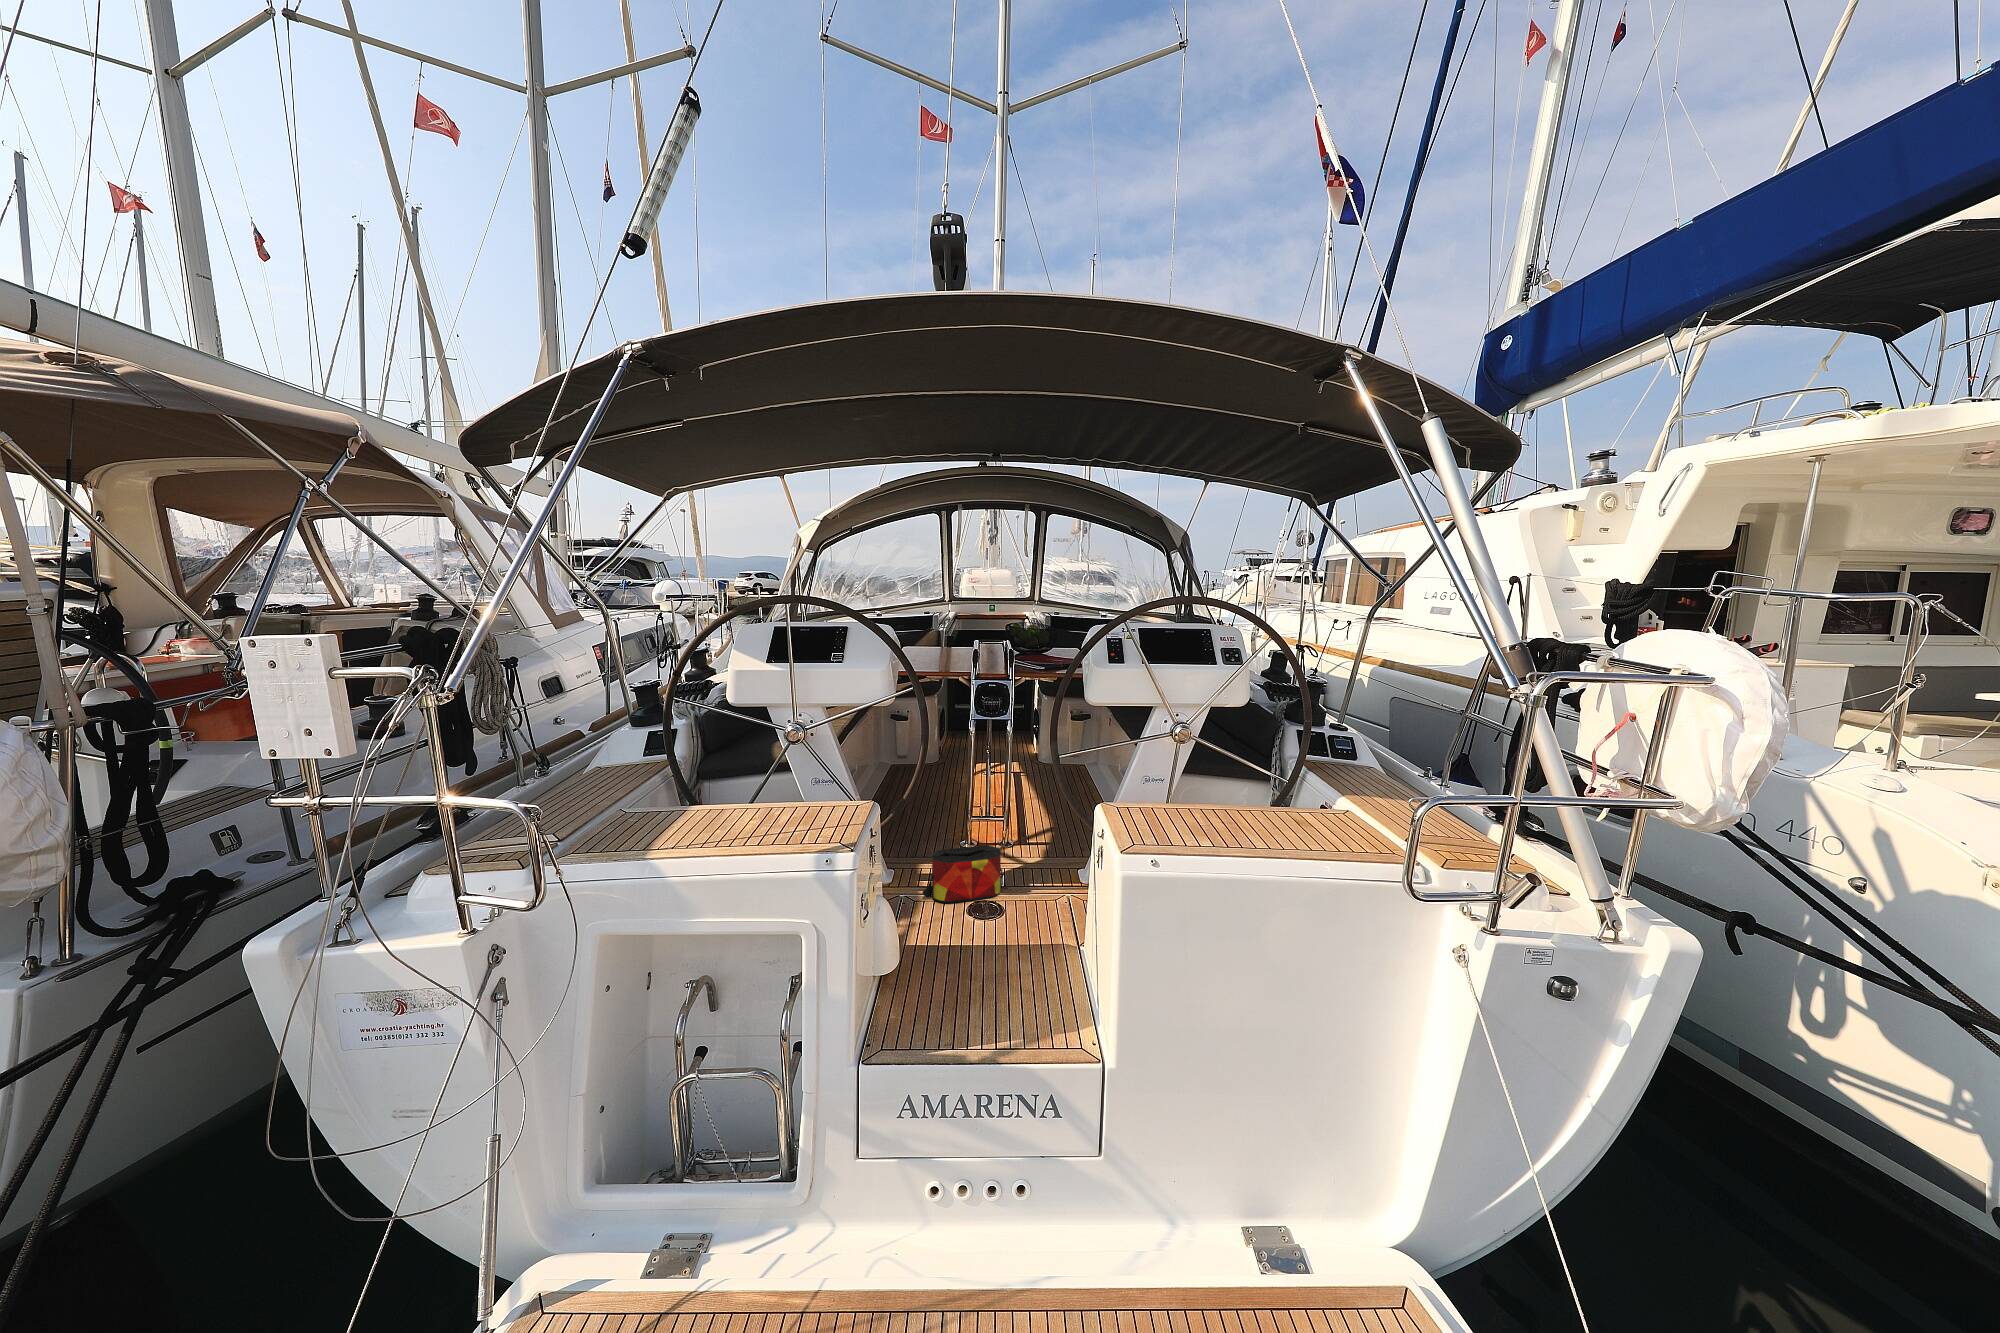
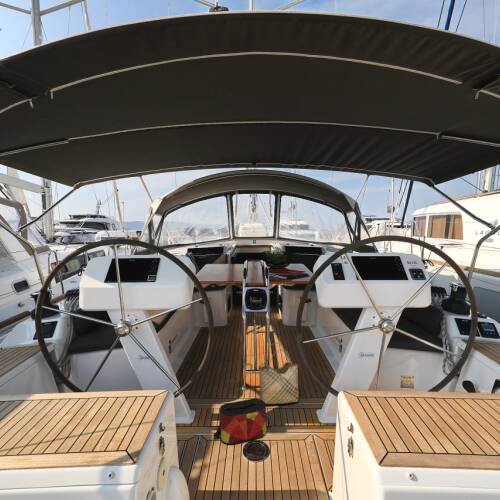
woven basket: none [991,771,1054,864] -> present [258,343,299,404]

